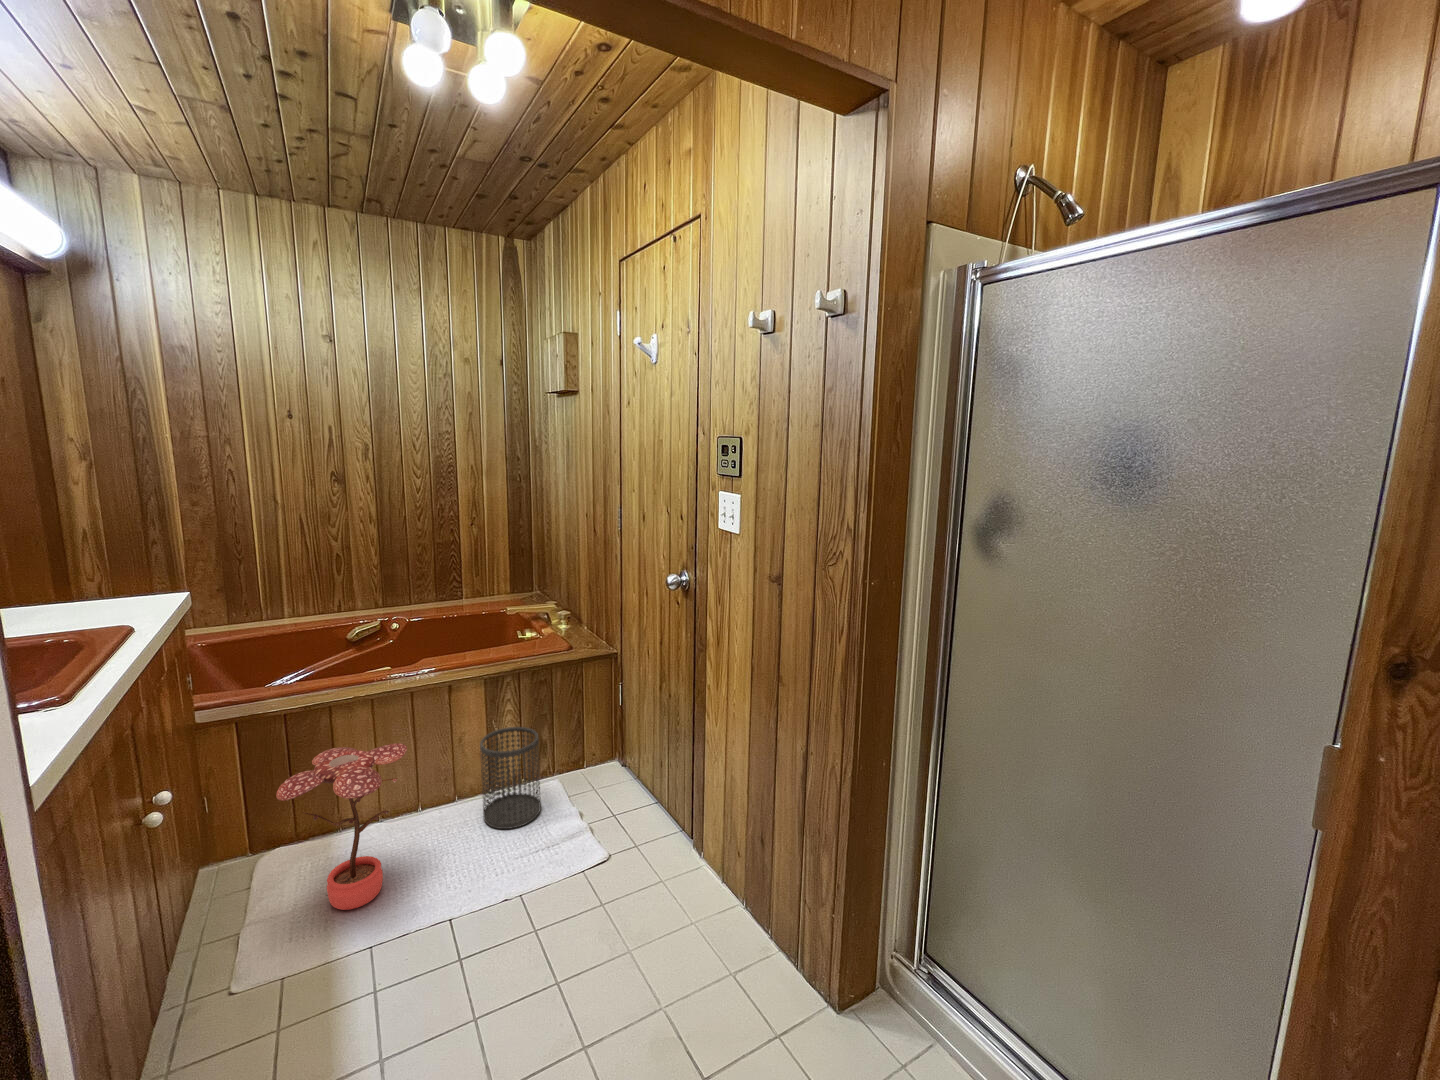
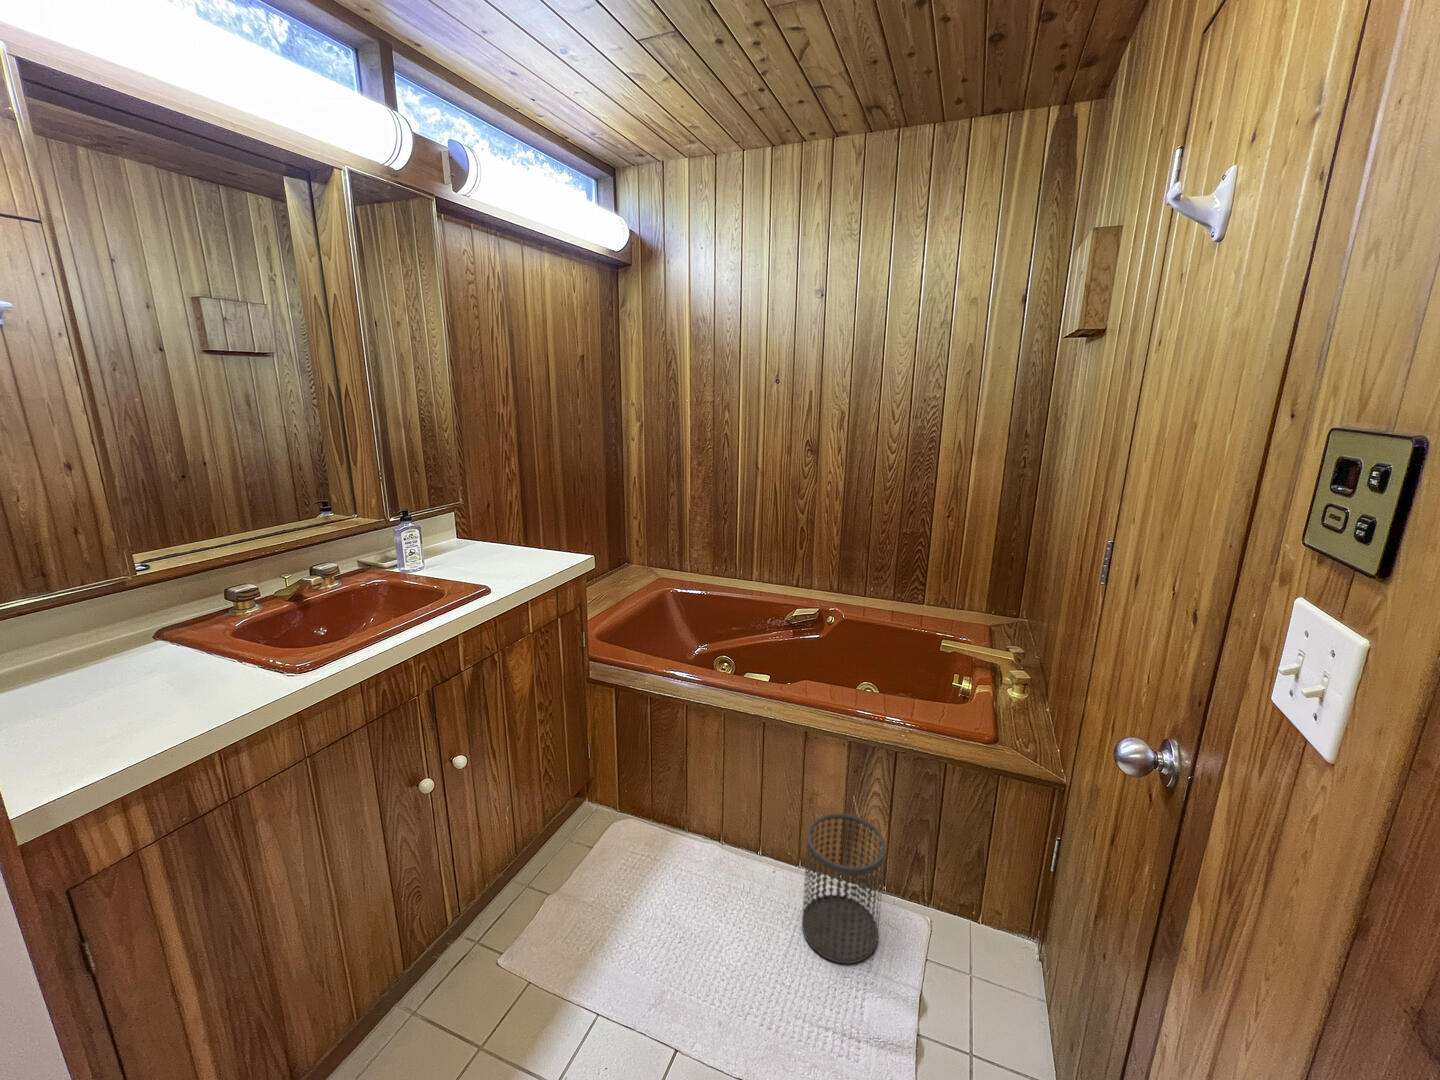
potted plant: present [276,743,407,910] -> none [573,755,705,942]

